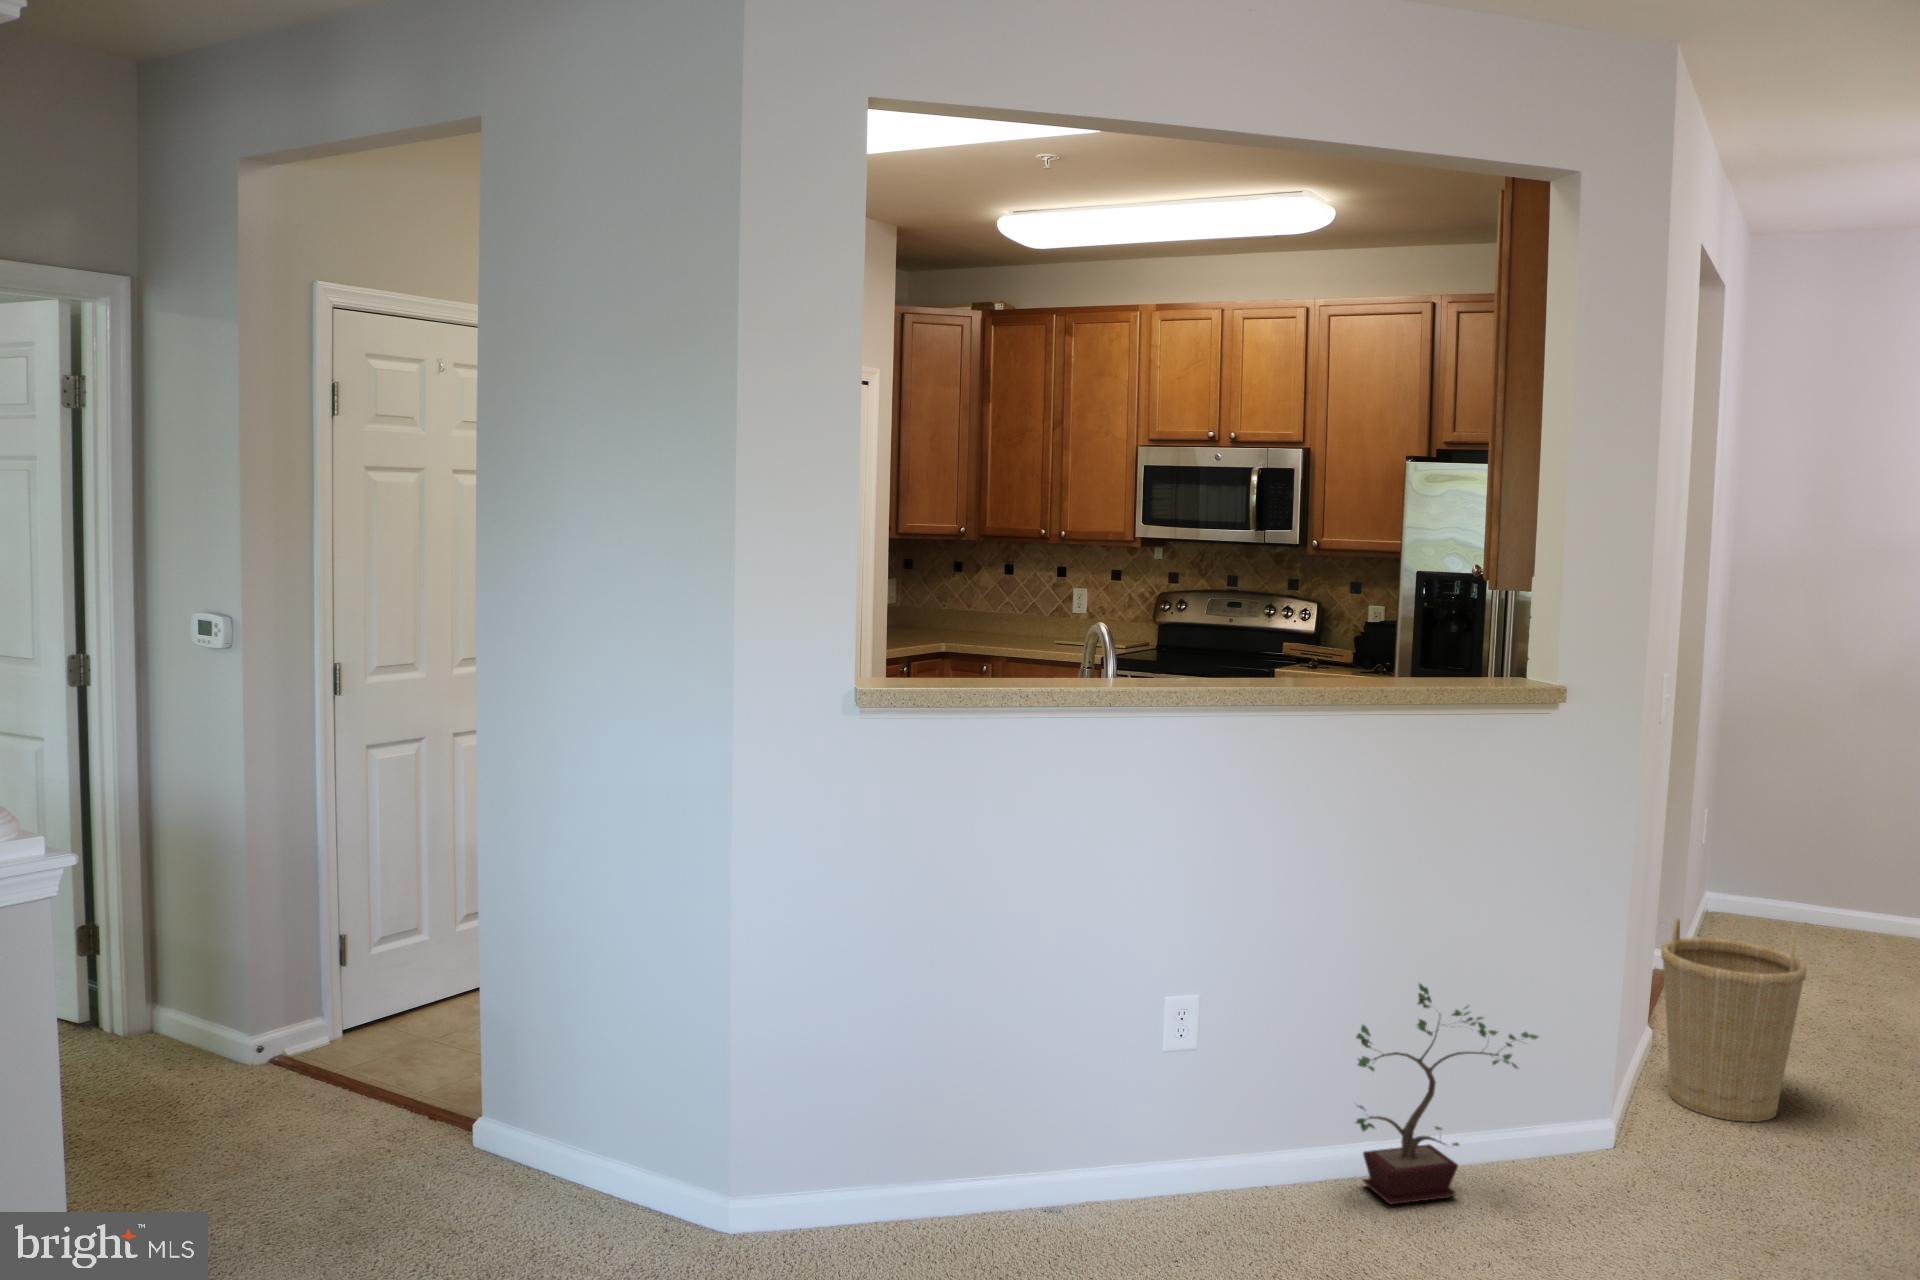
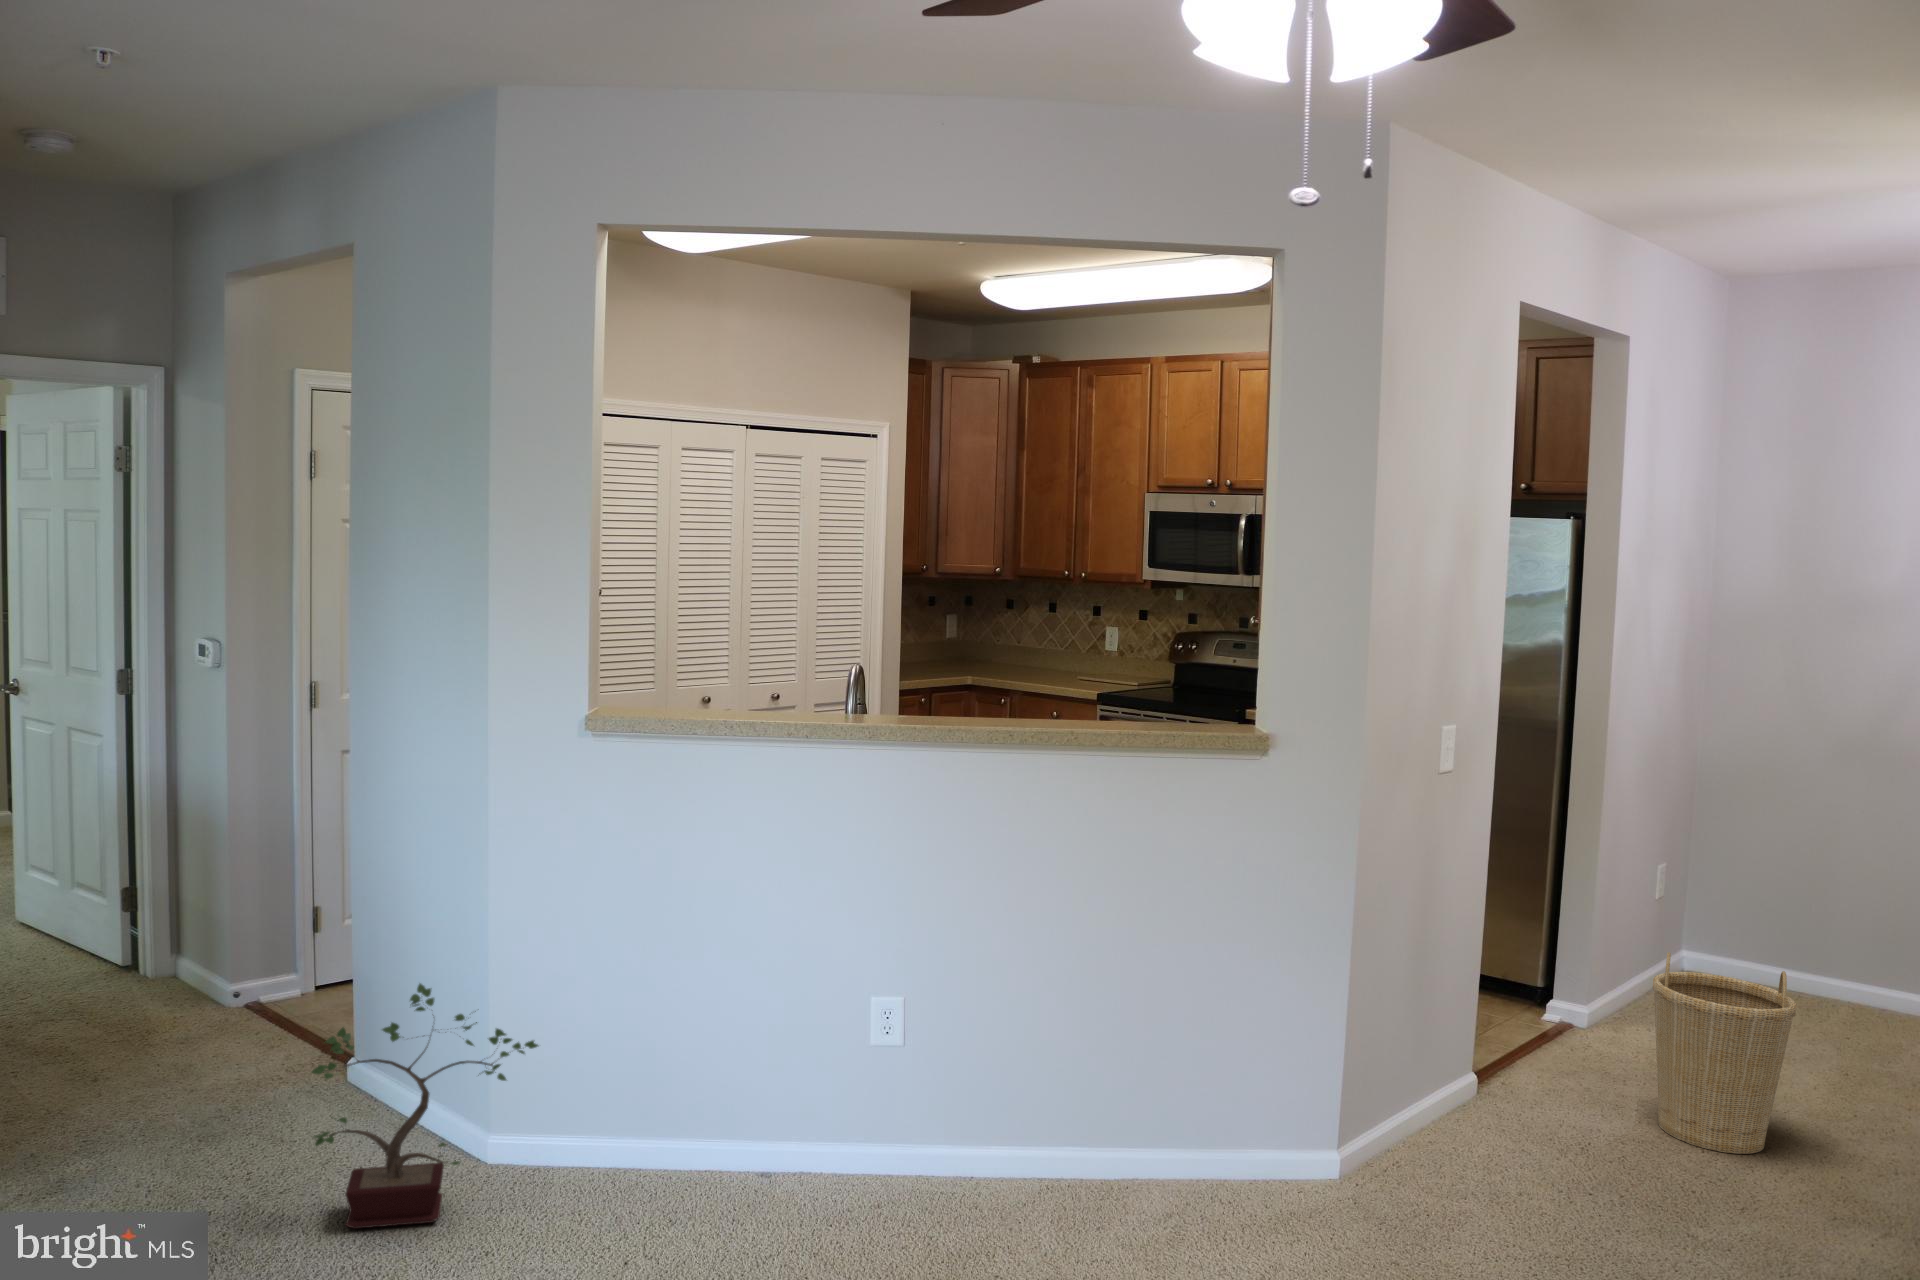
potted plant: present [1356,984,1538,1204] -> present [312,984,538,1229]

